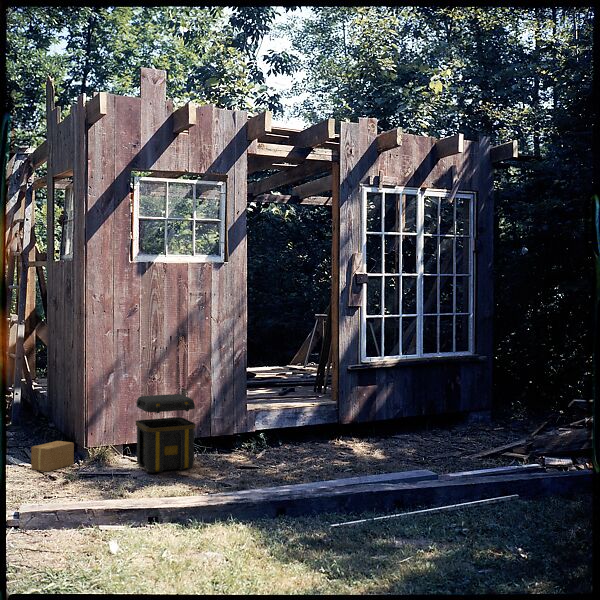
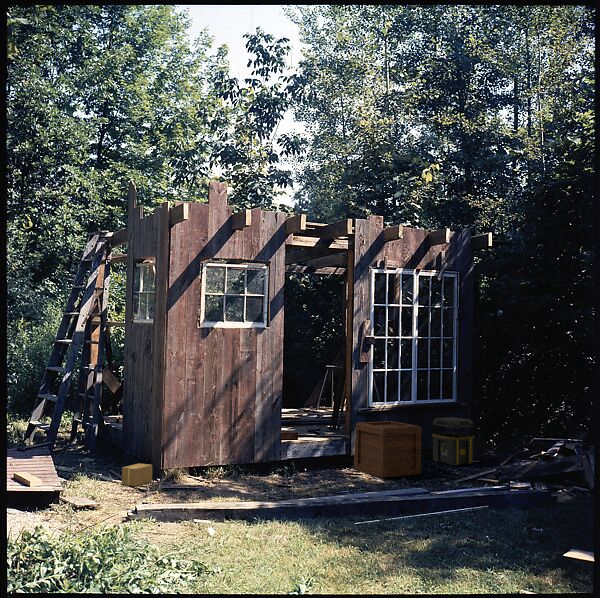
wooden crate: none [342,381,428,454] -> present [354,421,421,478]
toolbox: present [136,394,196,473] -> present [432,417,474,466]

